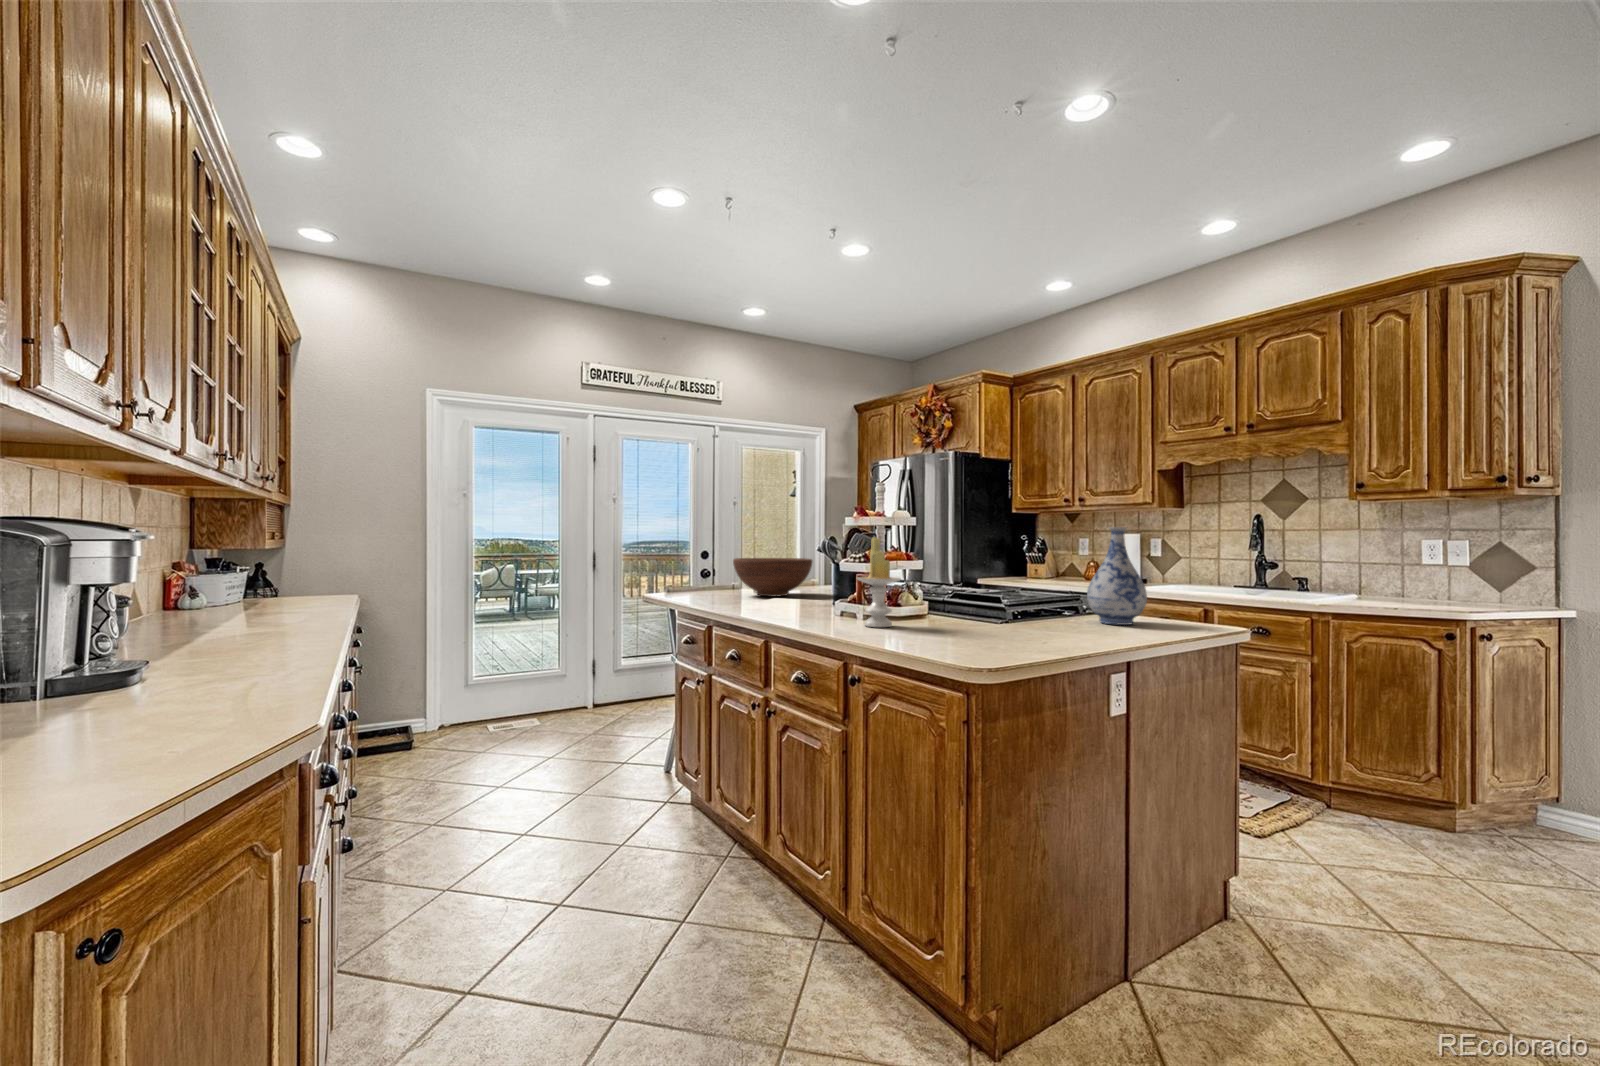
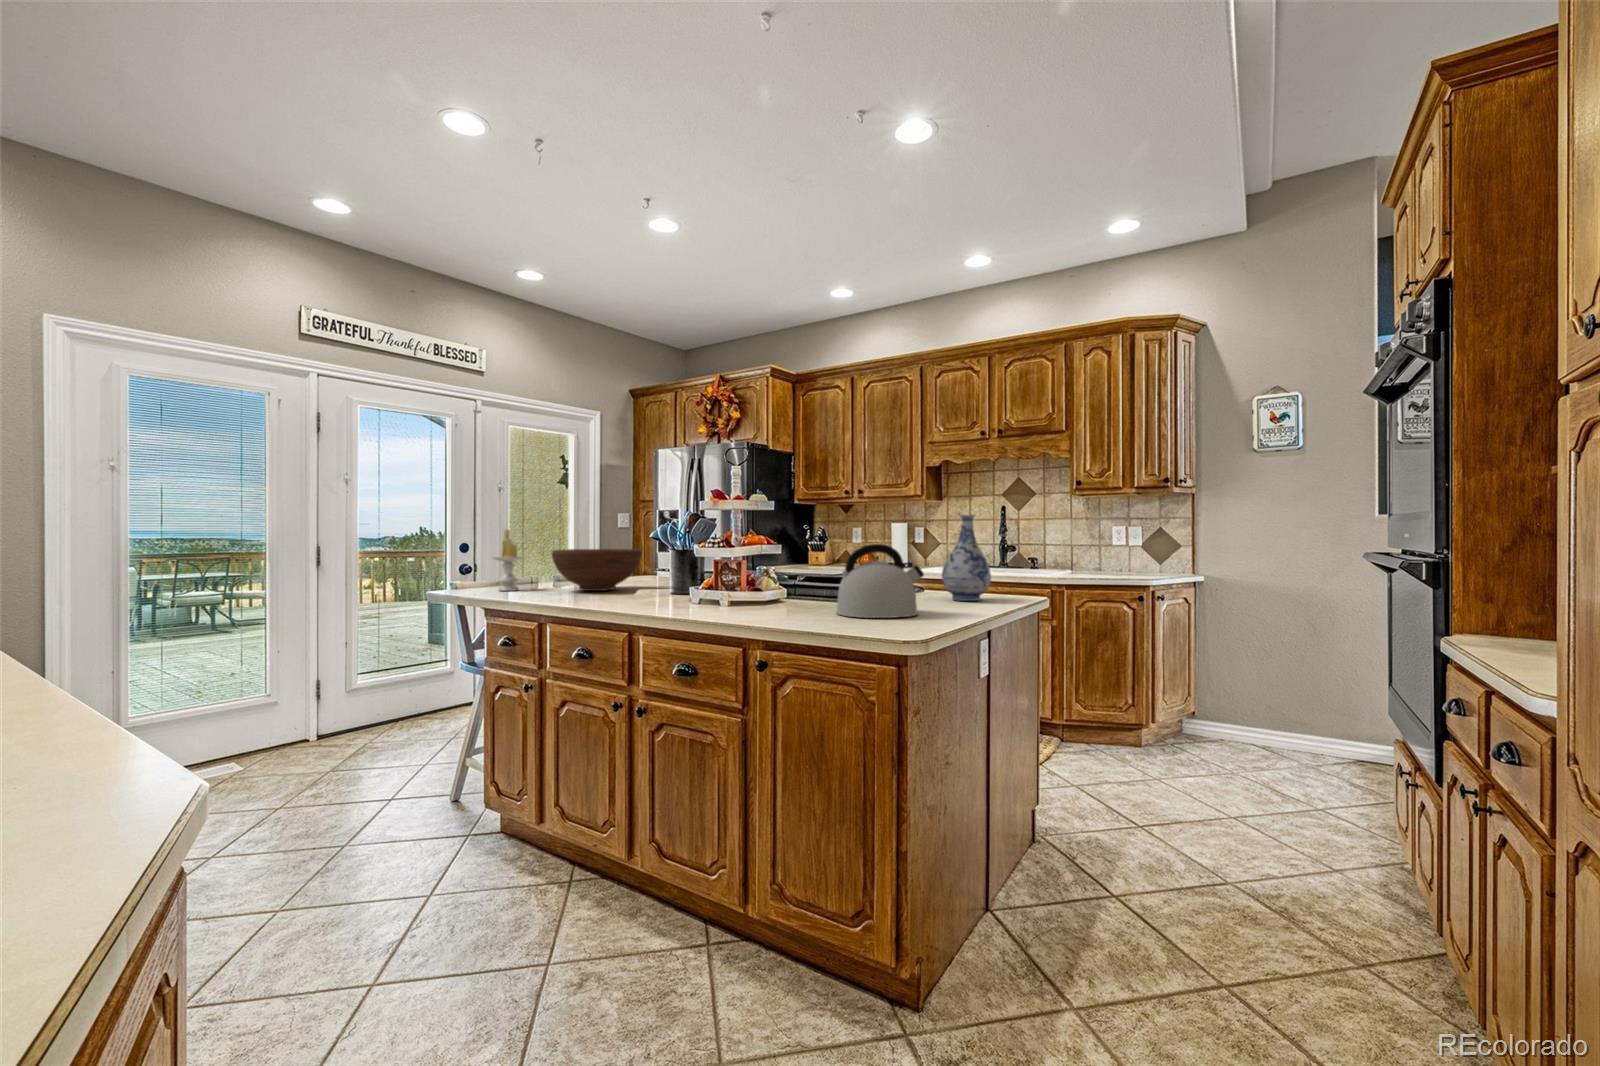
candle: present [857,537,900,627] -> present [493,529,524,591]
kettle: none [940,559,1037,637] -> present [836,544,924,618]

